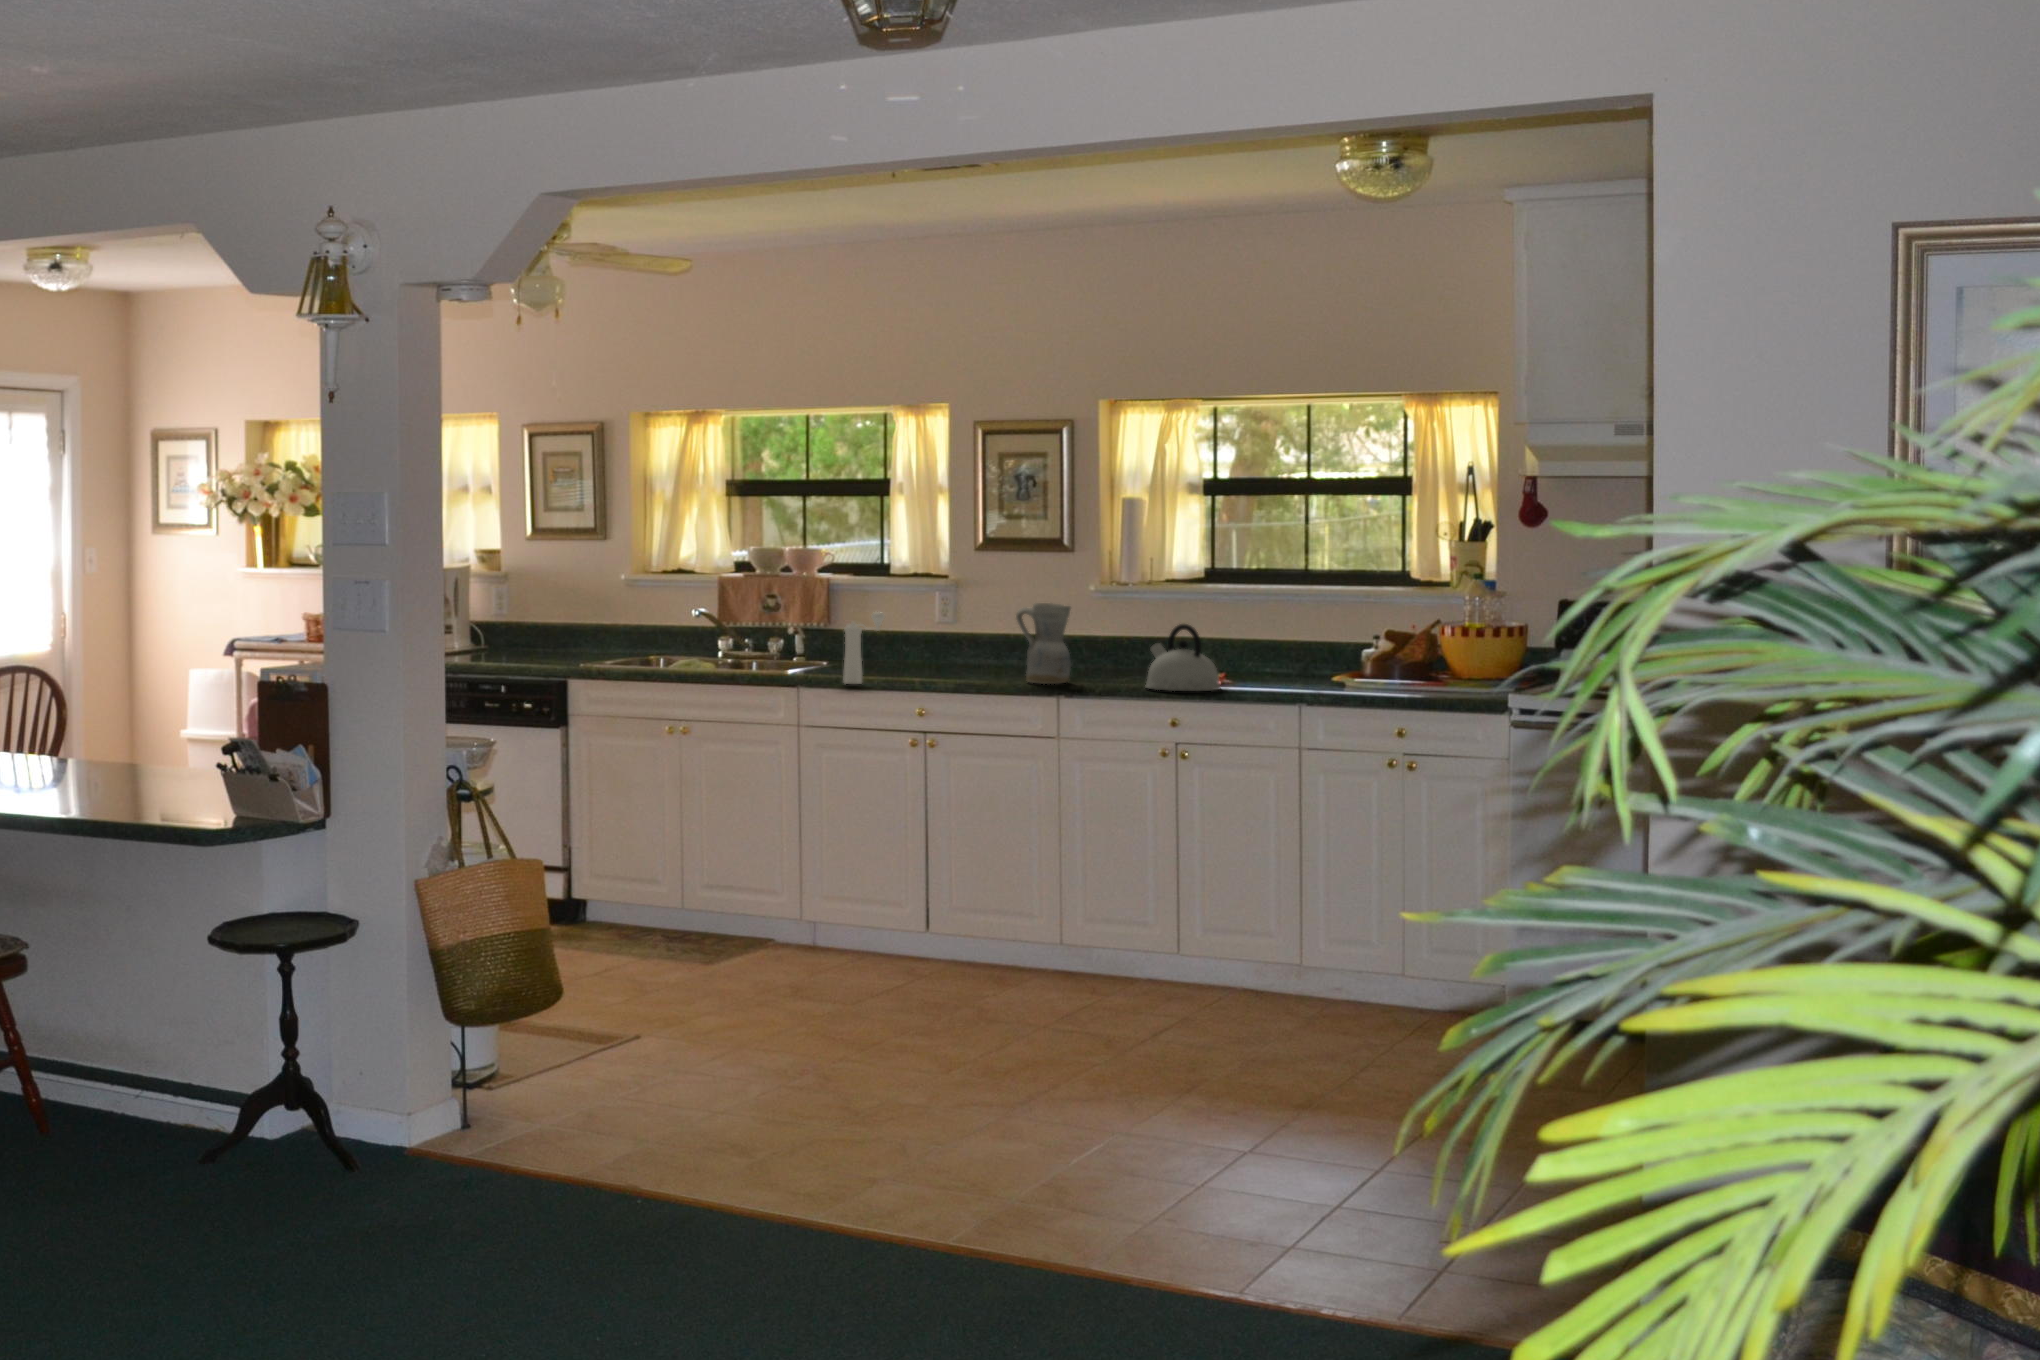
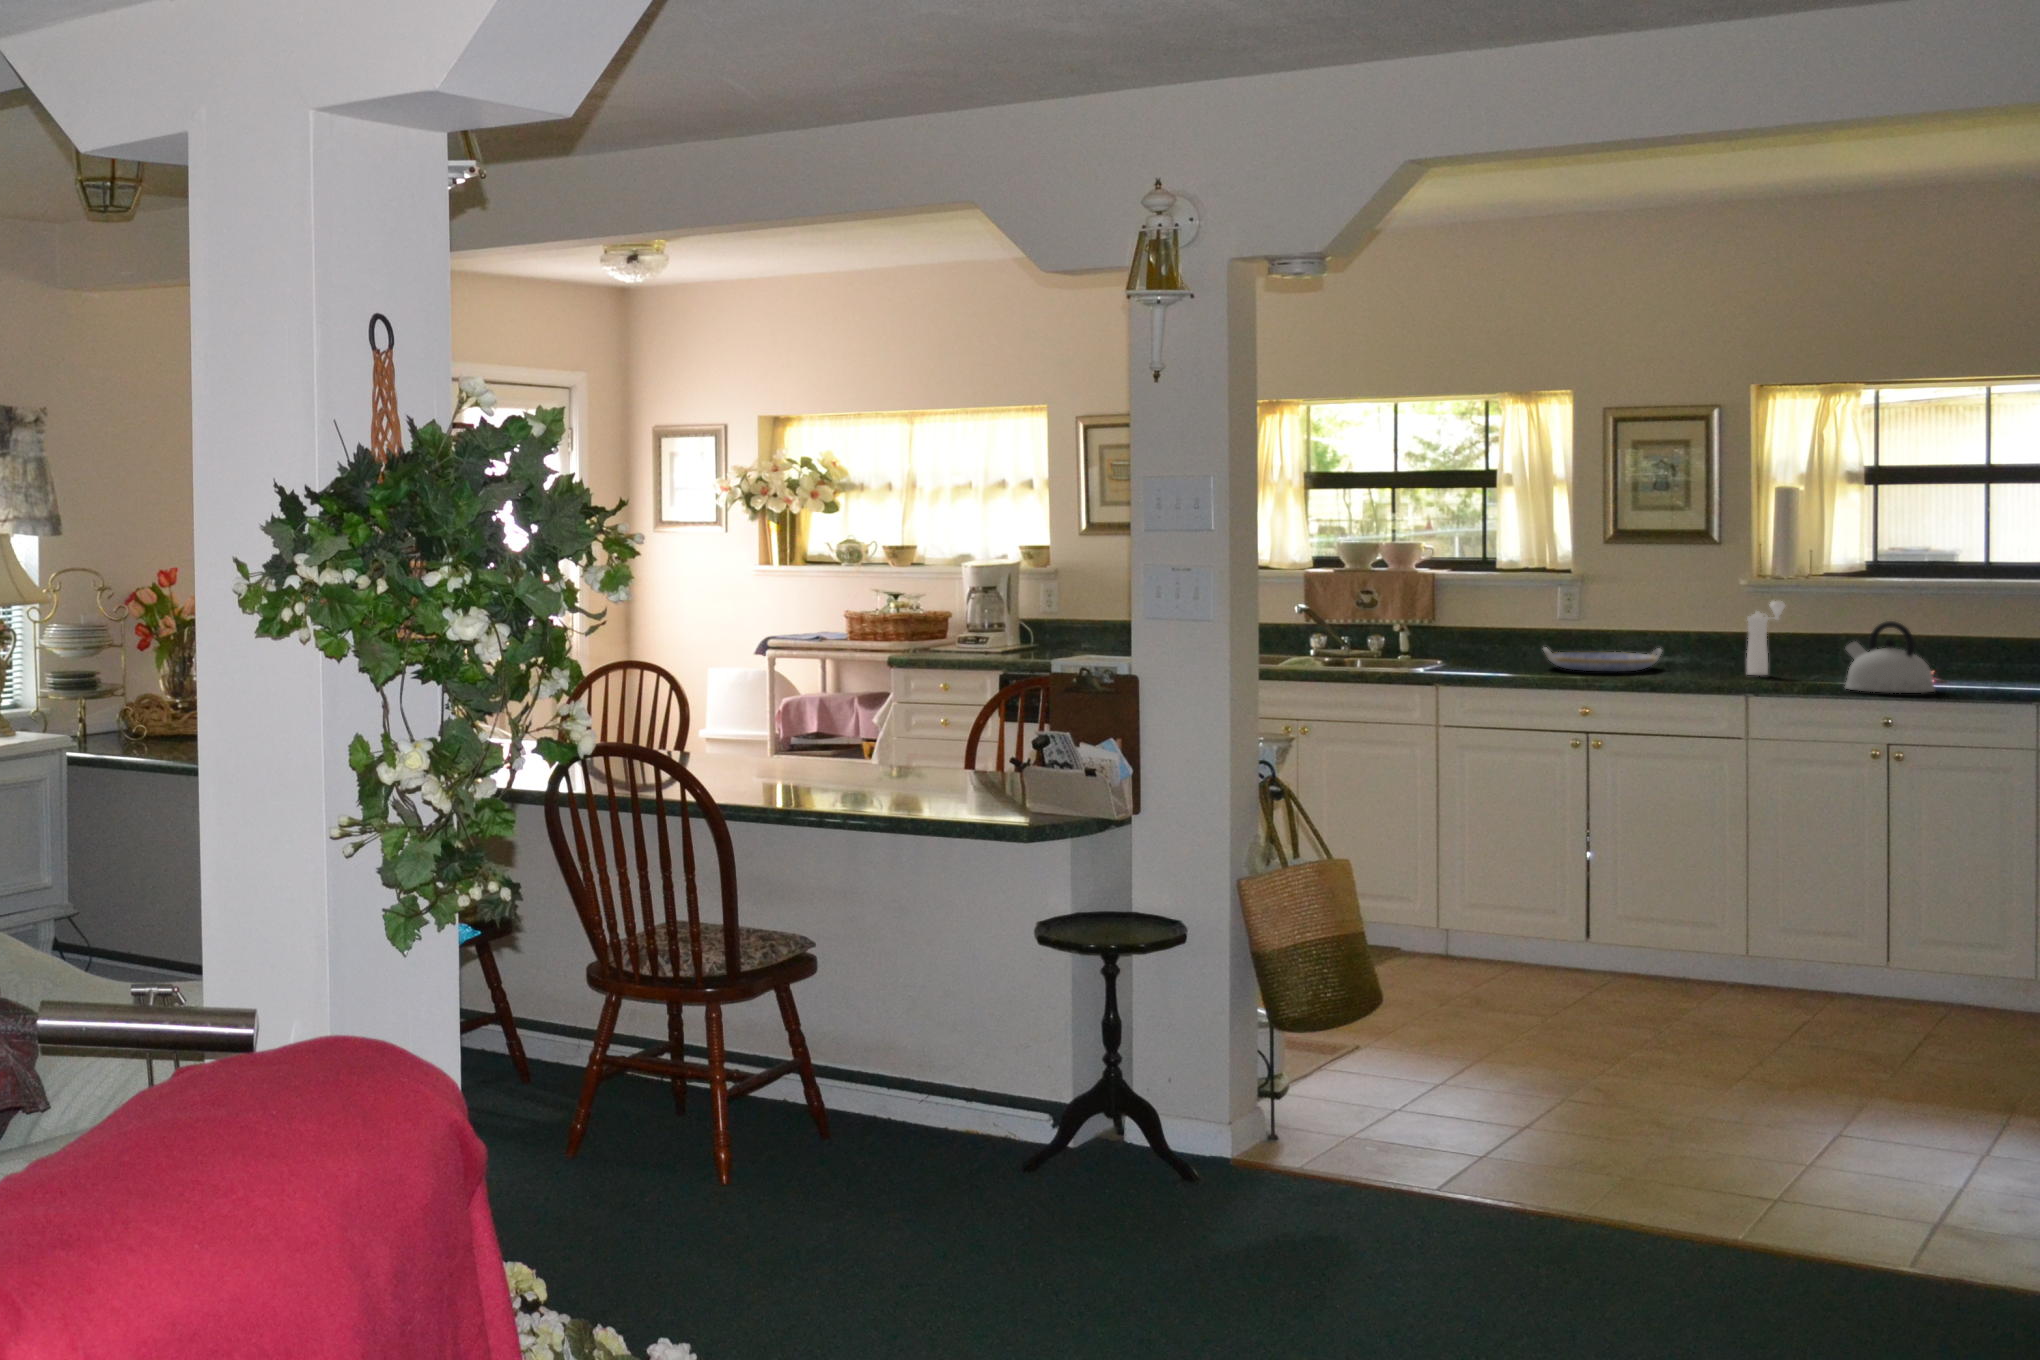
ceramic pitcher: present [1016,603,1071,684] -> none [1685,599,1750,684]
pepper mill: present [843,612,885,684] -> present [1747,601,1785,675]
serving tray: none [912,649,1017,672] -> present [1543,648,1662,671]

